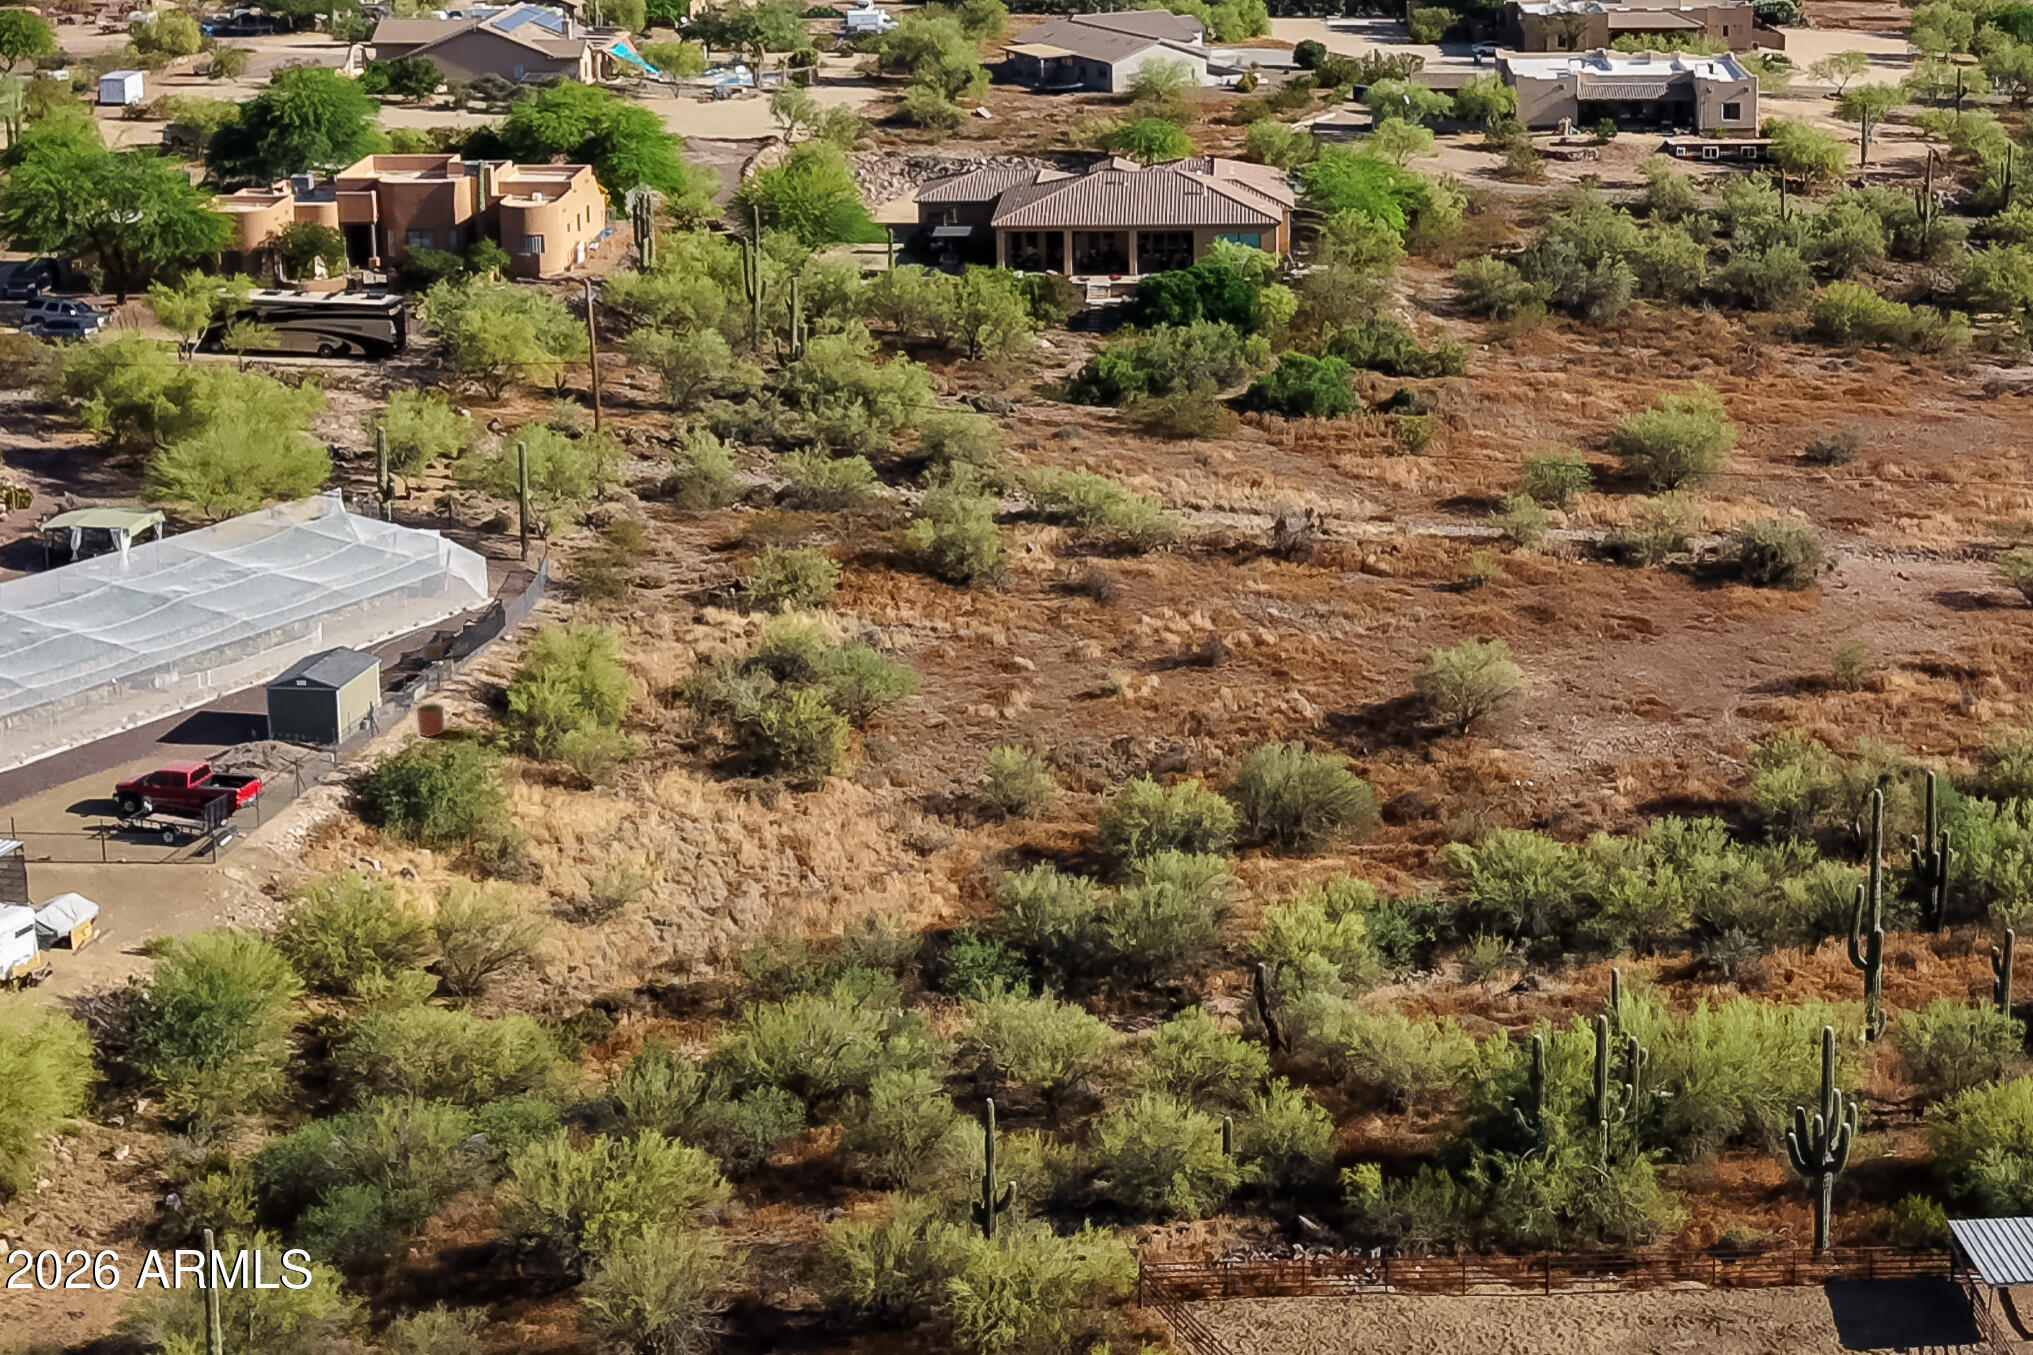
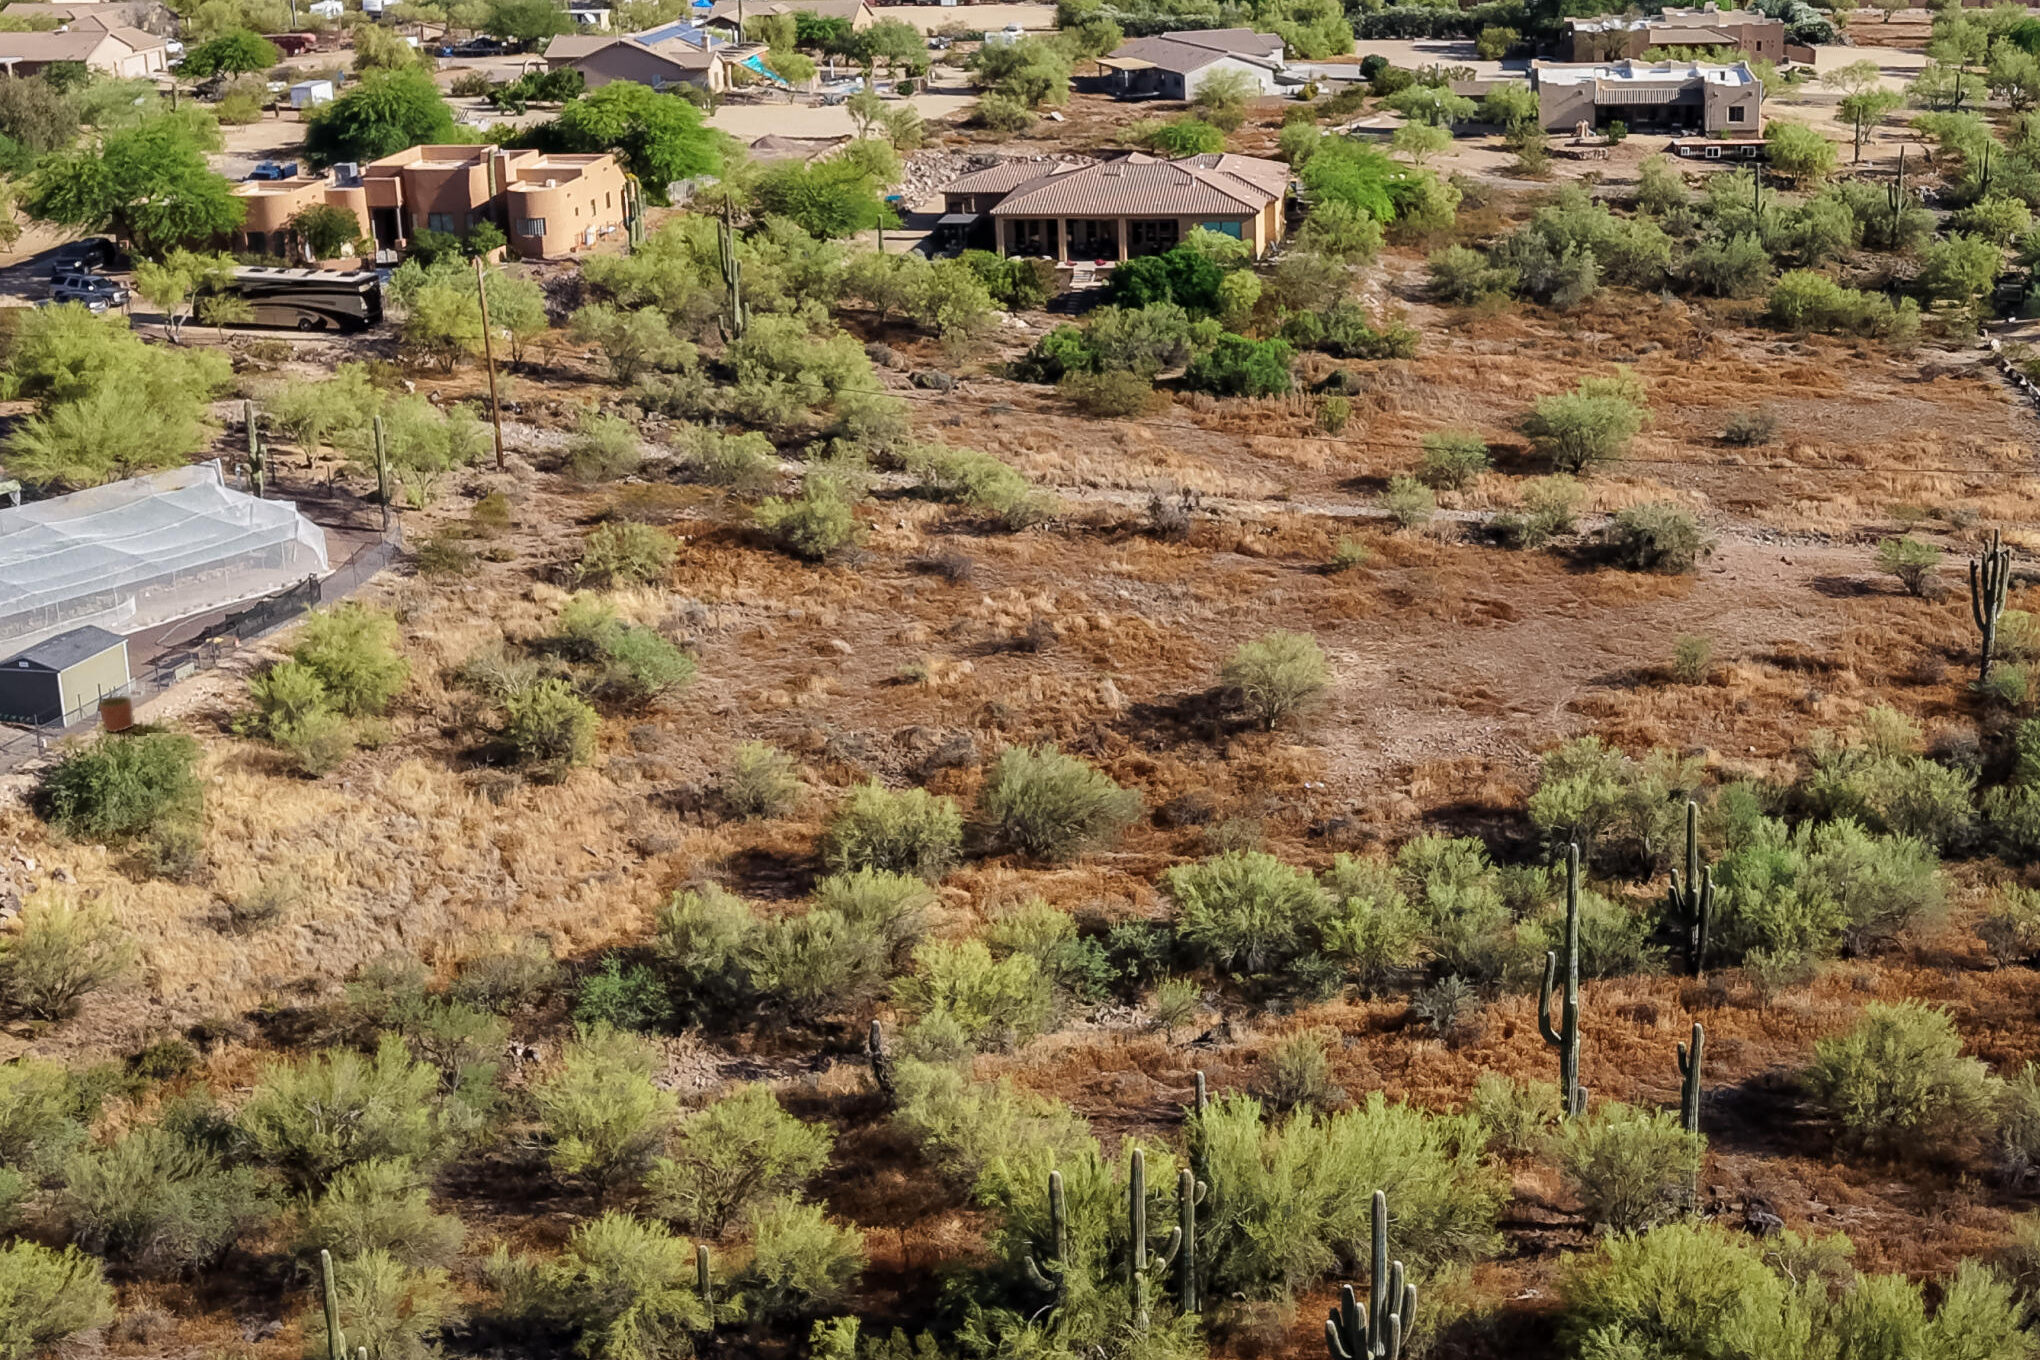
watering can: present [415,638,452,661] -> none [157,622,201,646]

